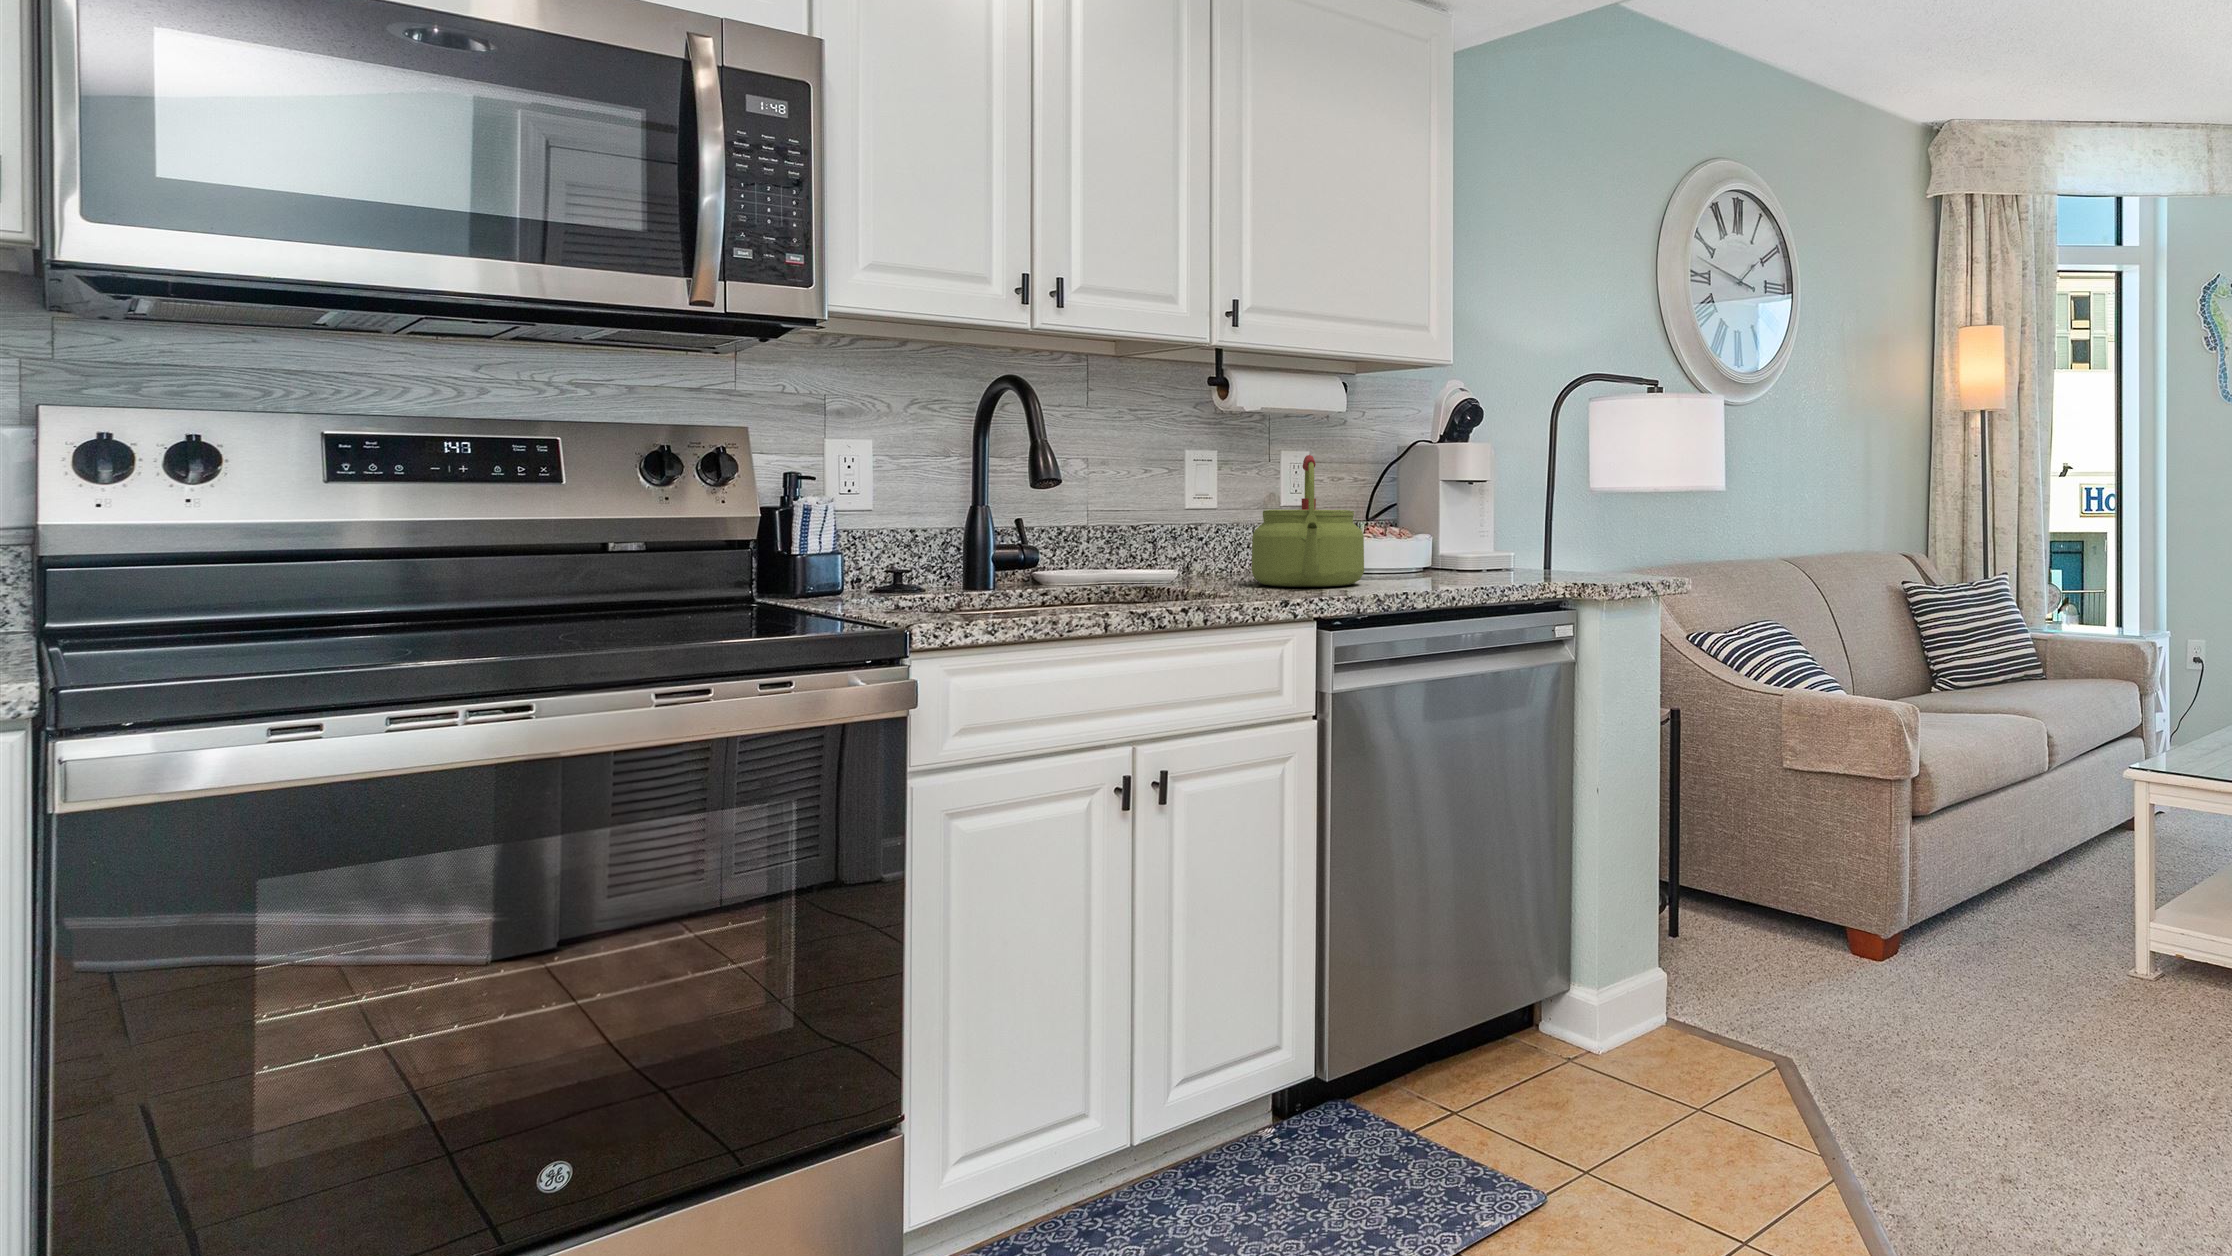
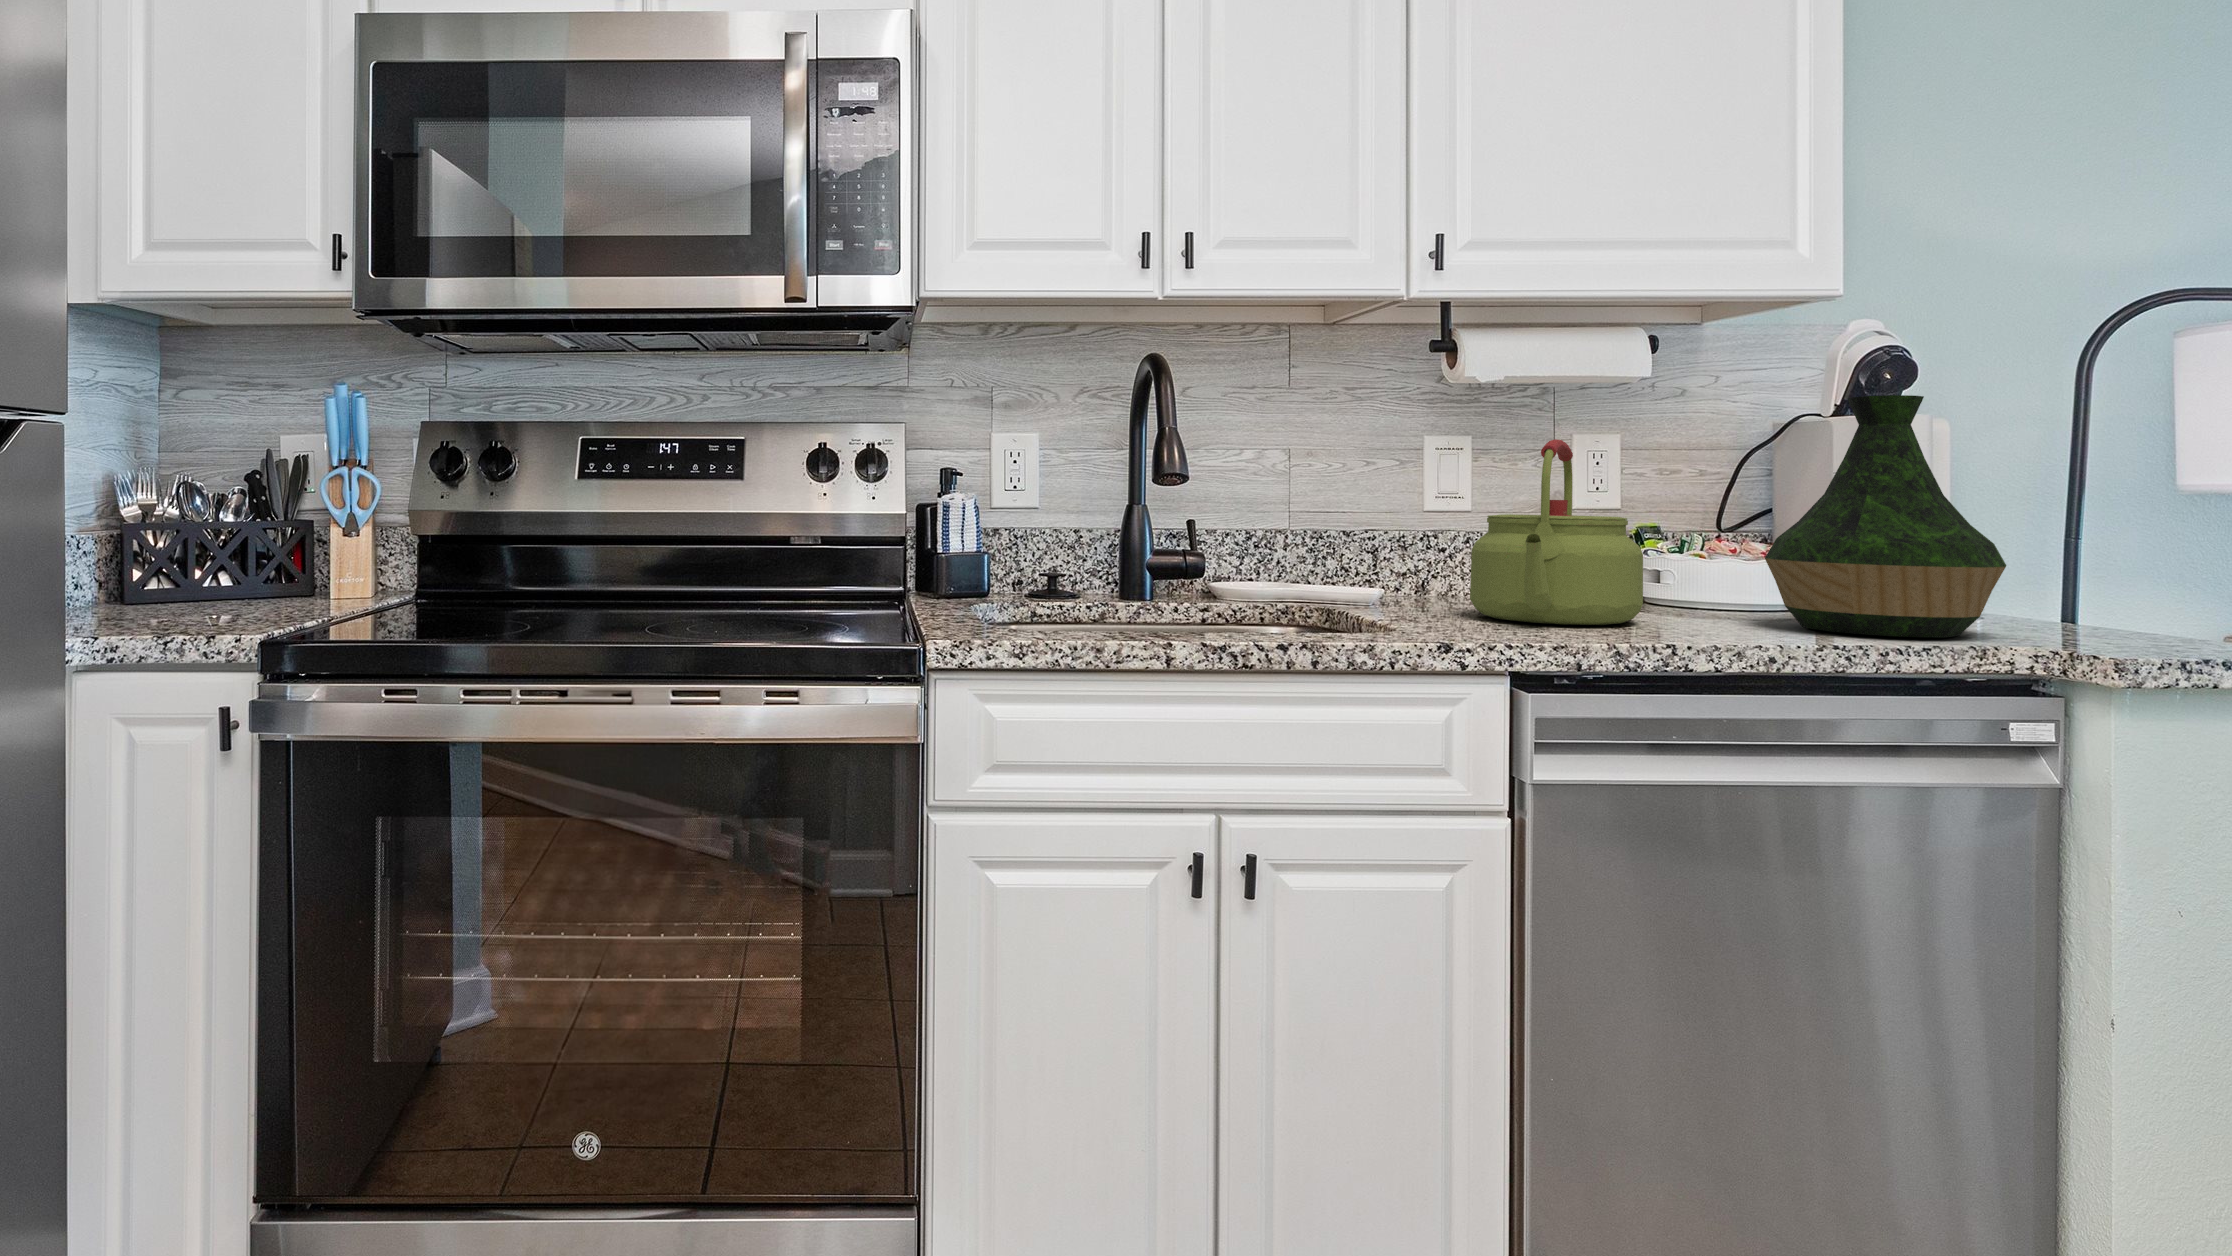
vase: none [1426,432,1547,581] -> present [1765,395,2006,638]

